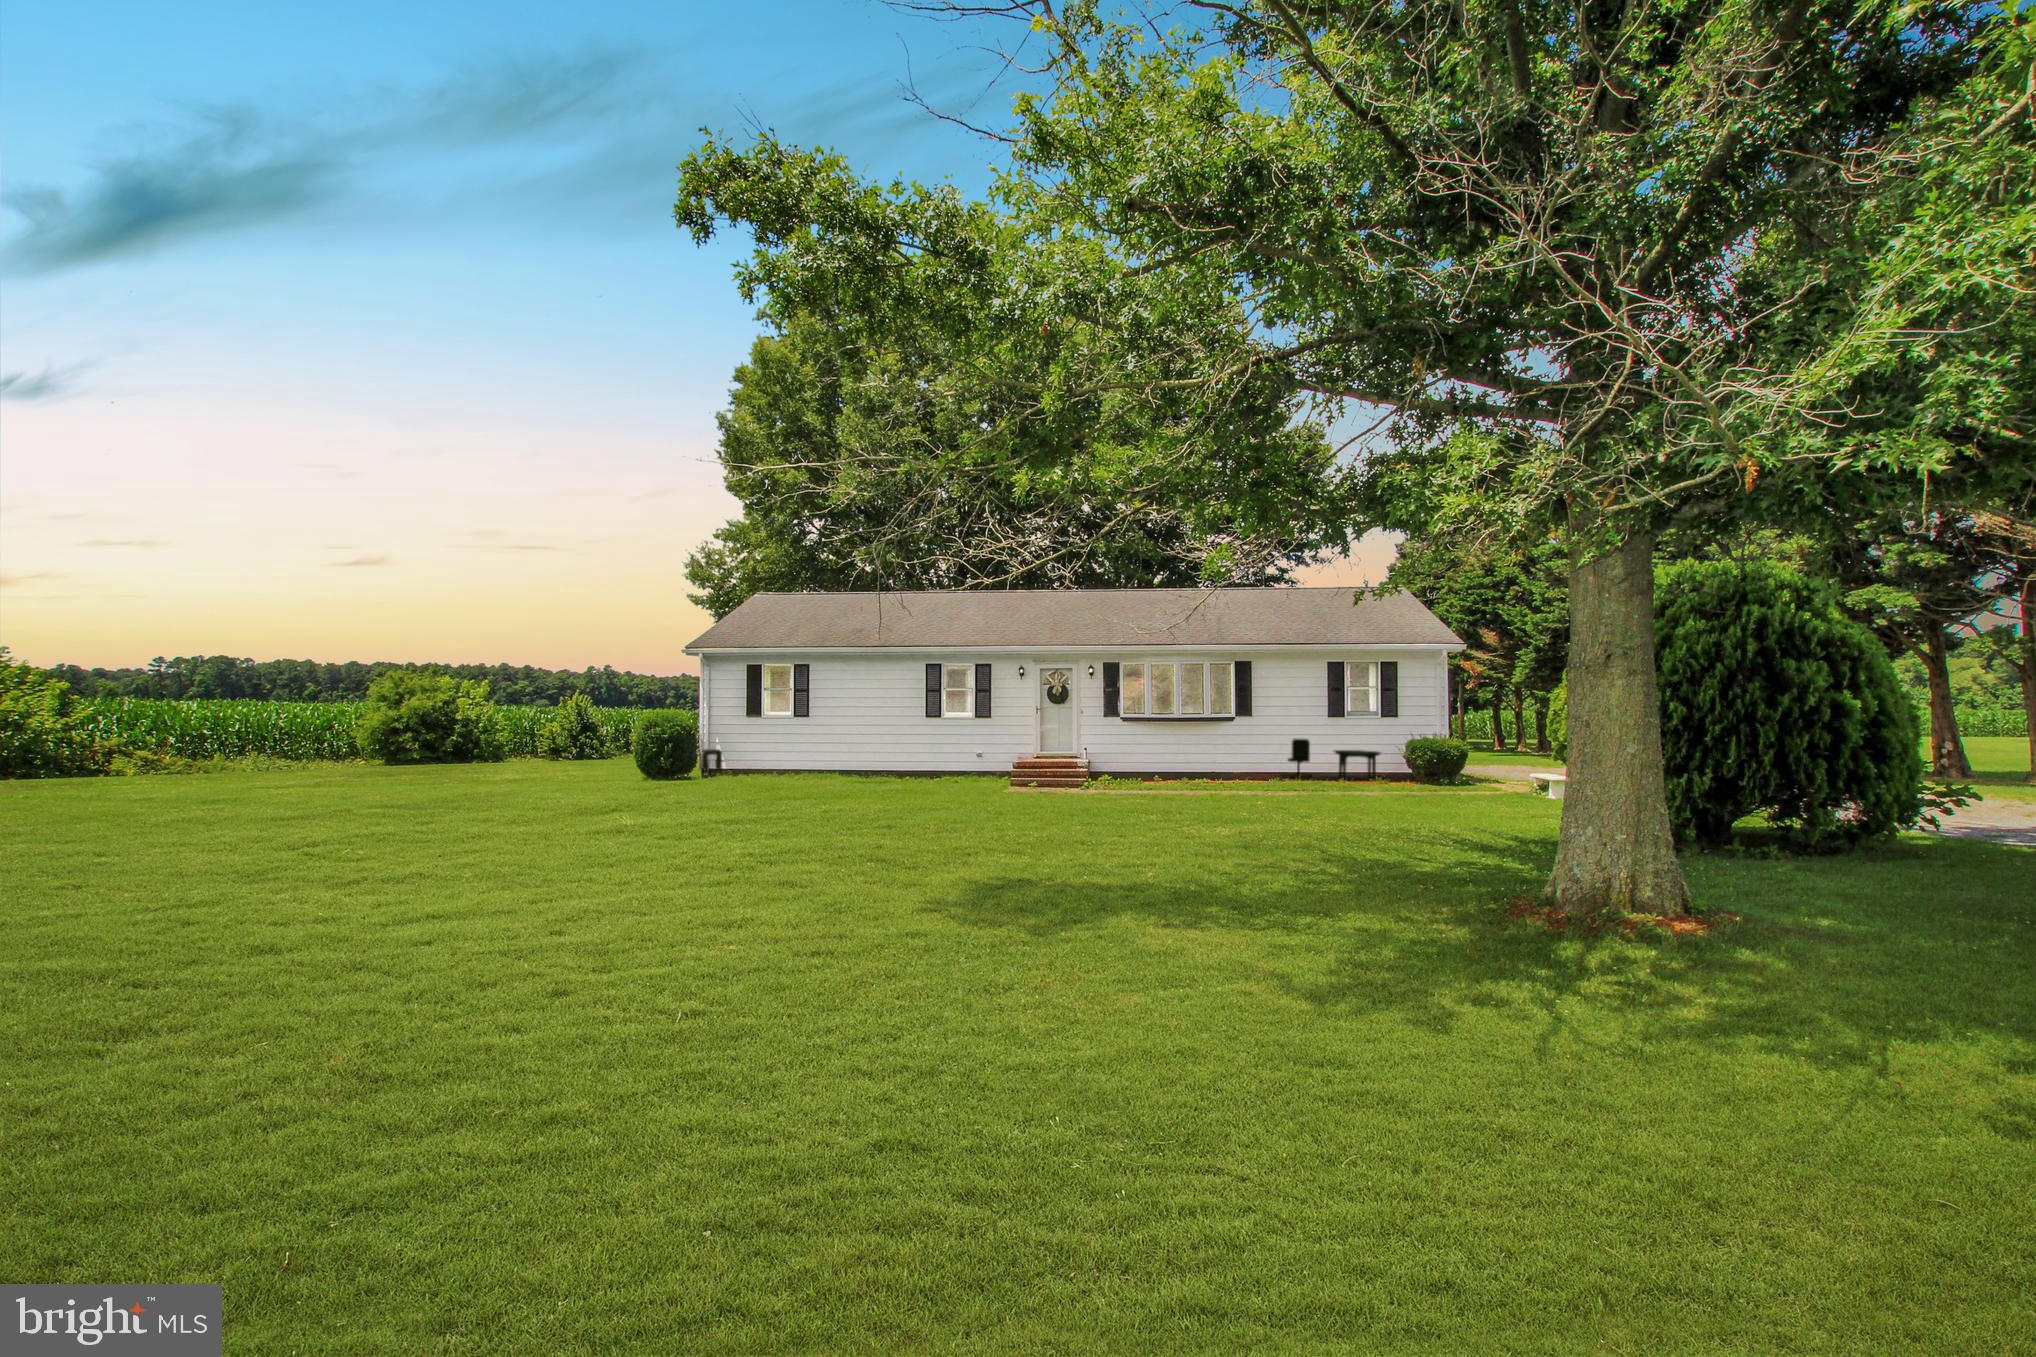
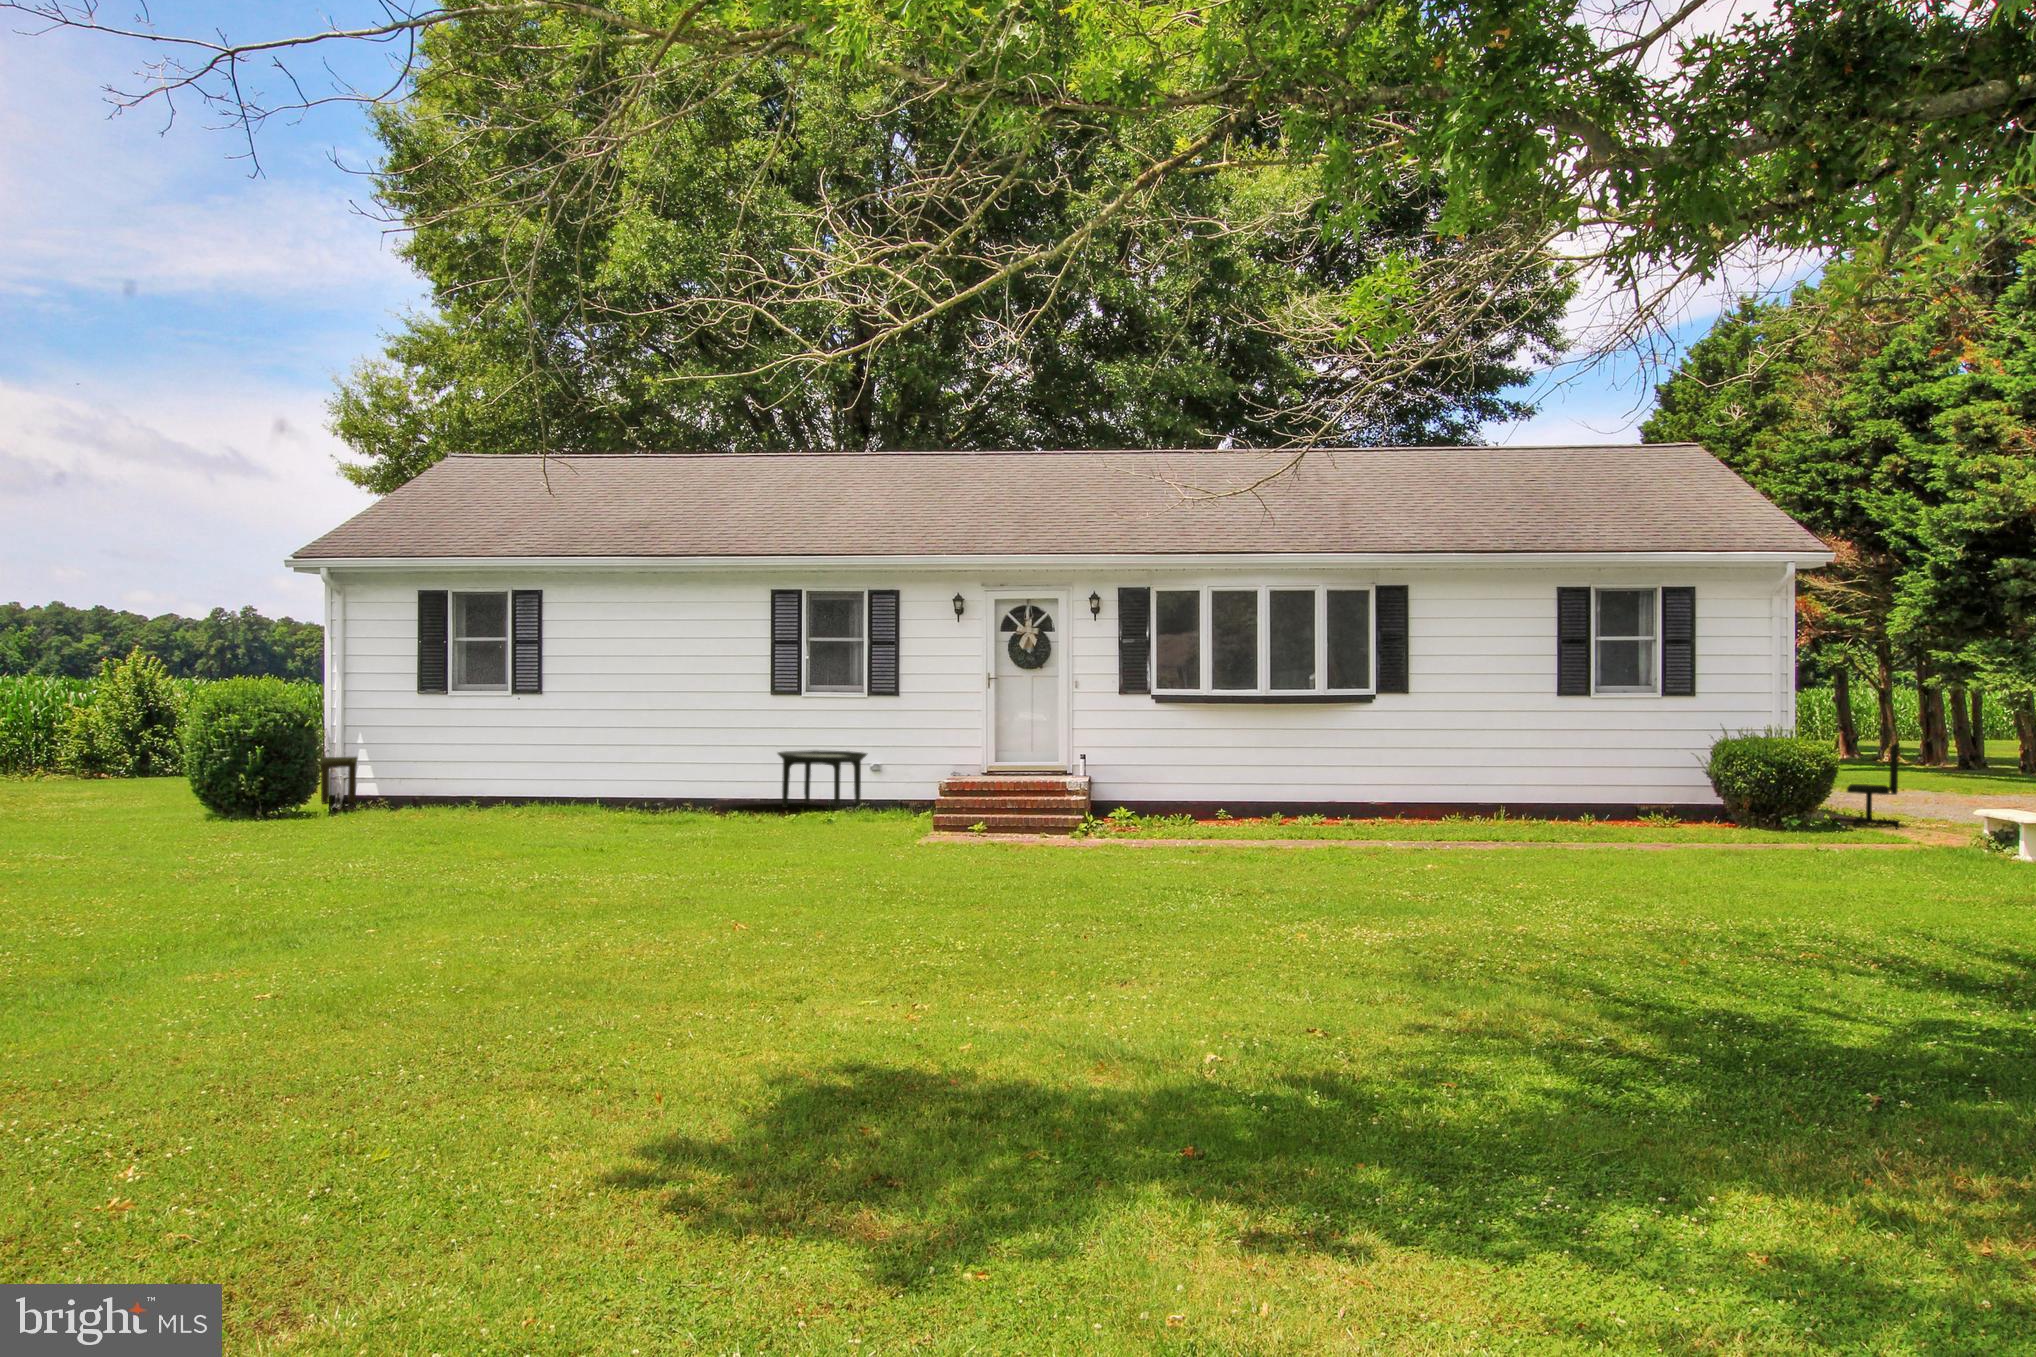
chair: present [1288,739,1312,778] -> present [1831,743,1900,829]
round table: present [1333,750,1380,780] -> present [778,750,867,810]

